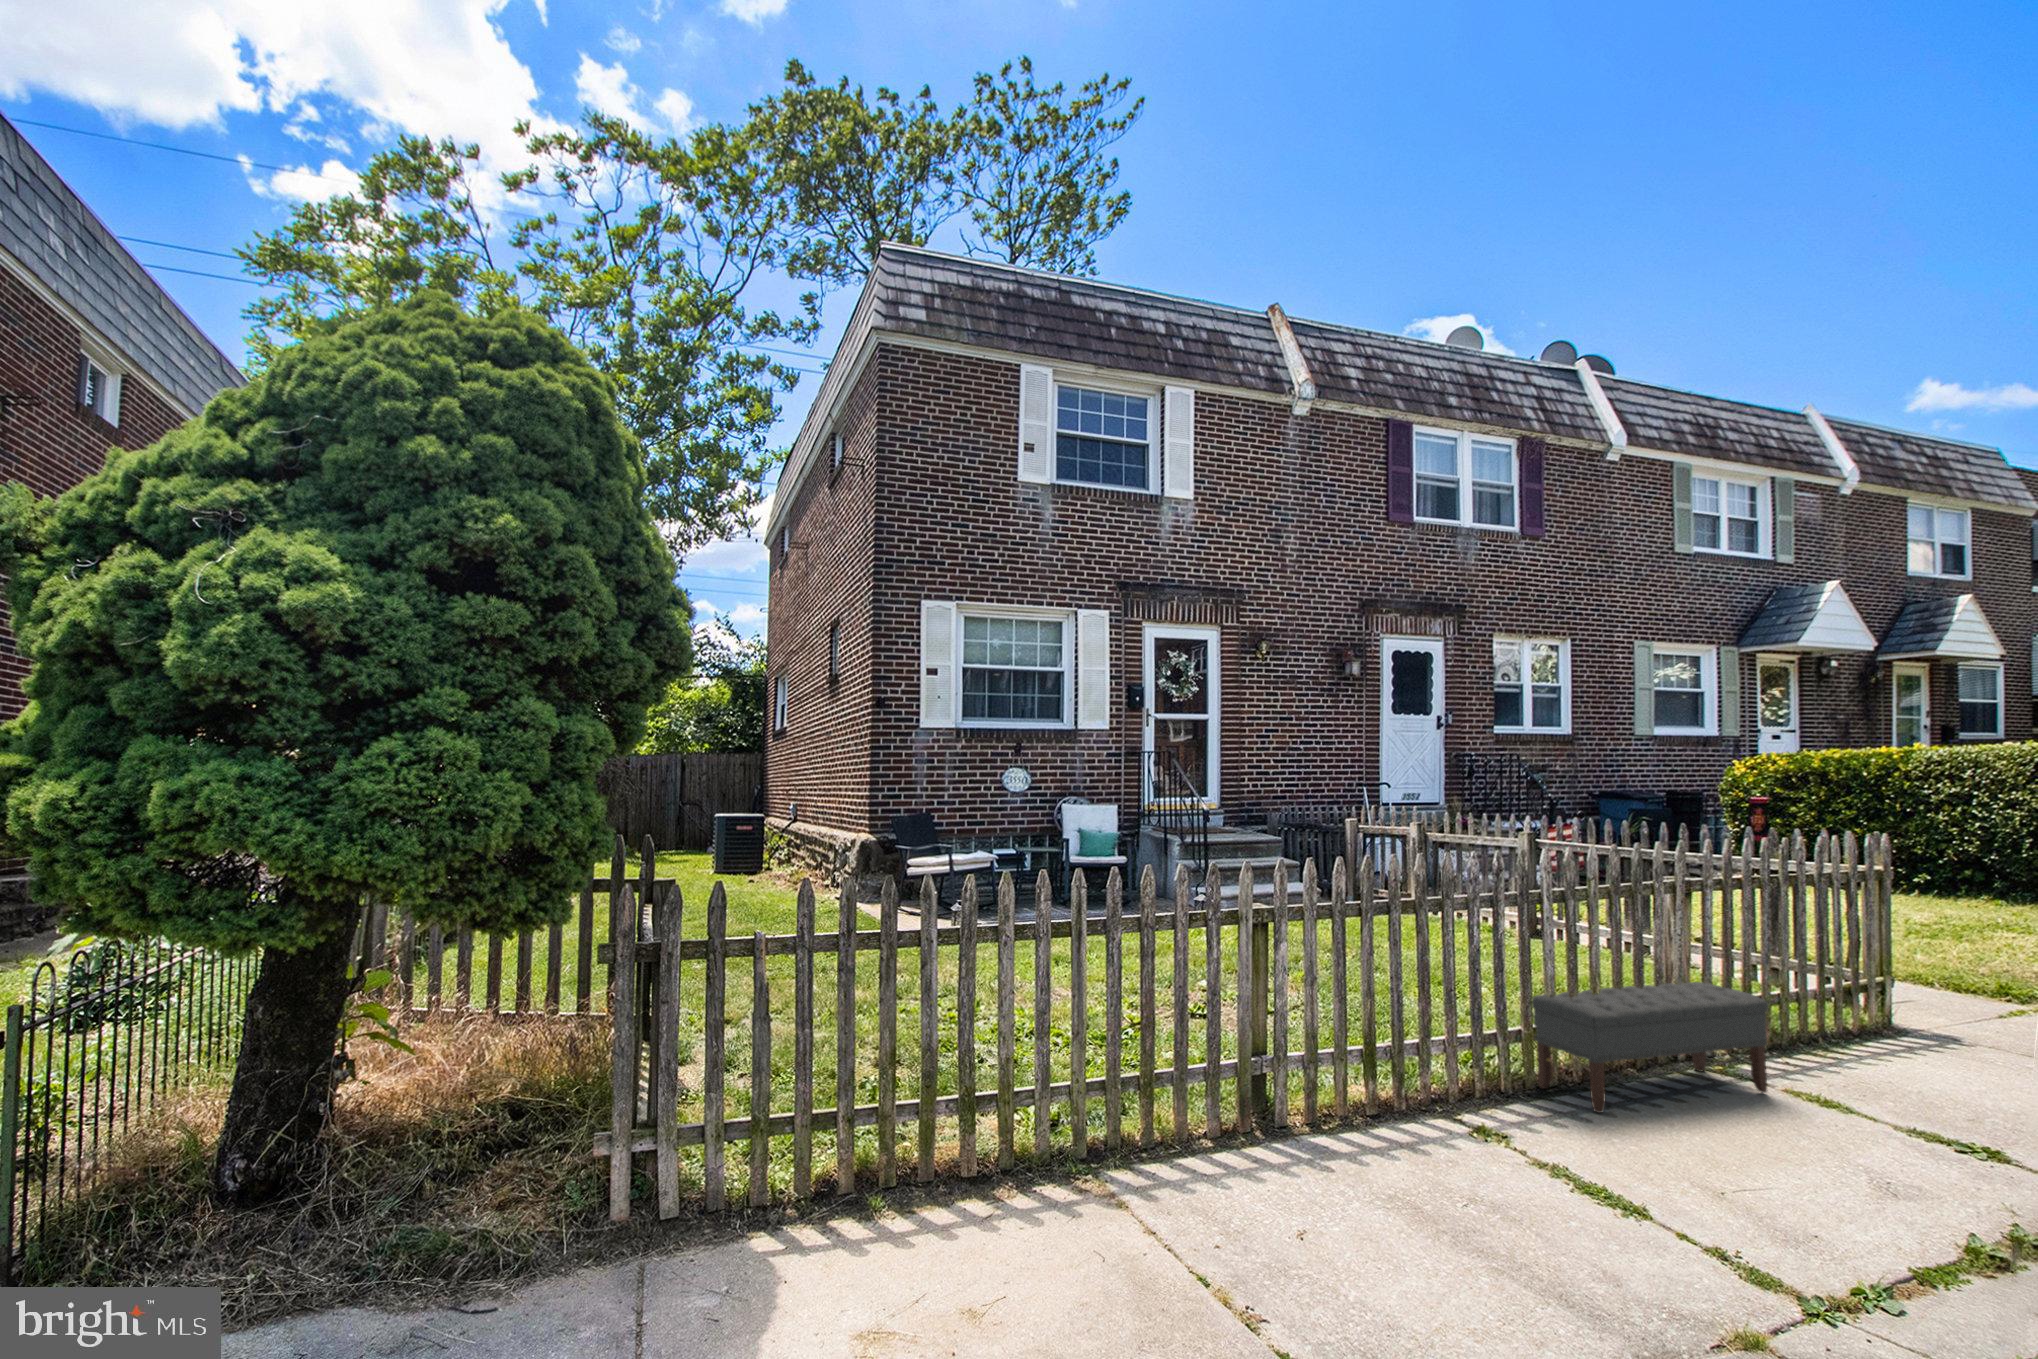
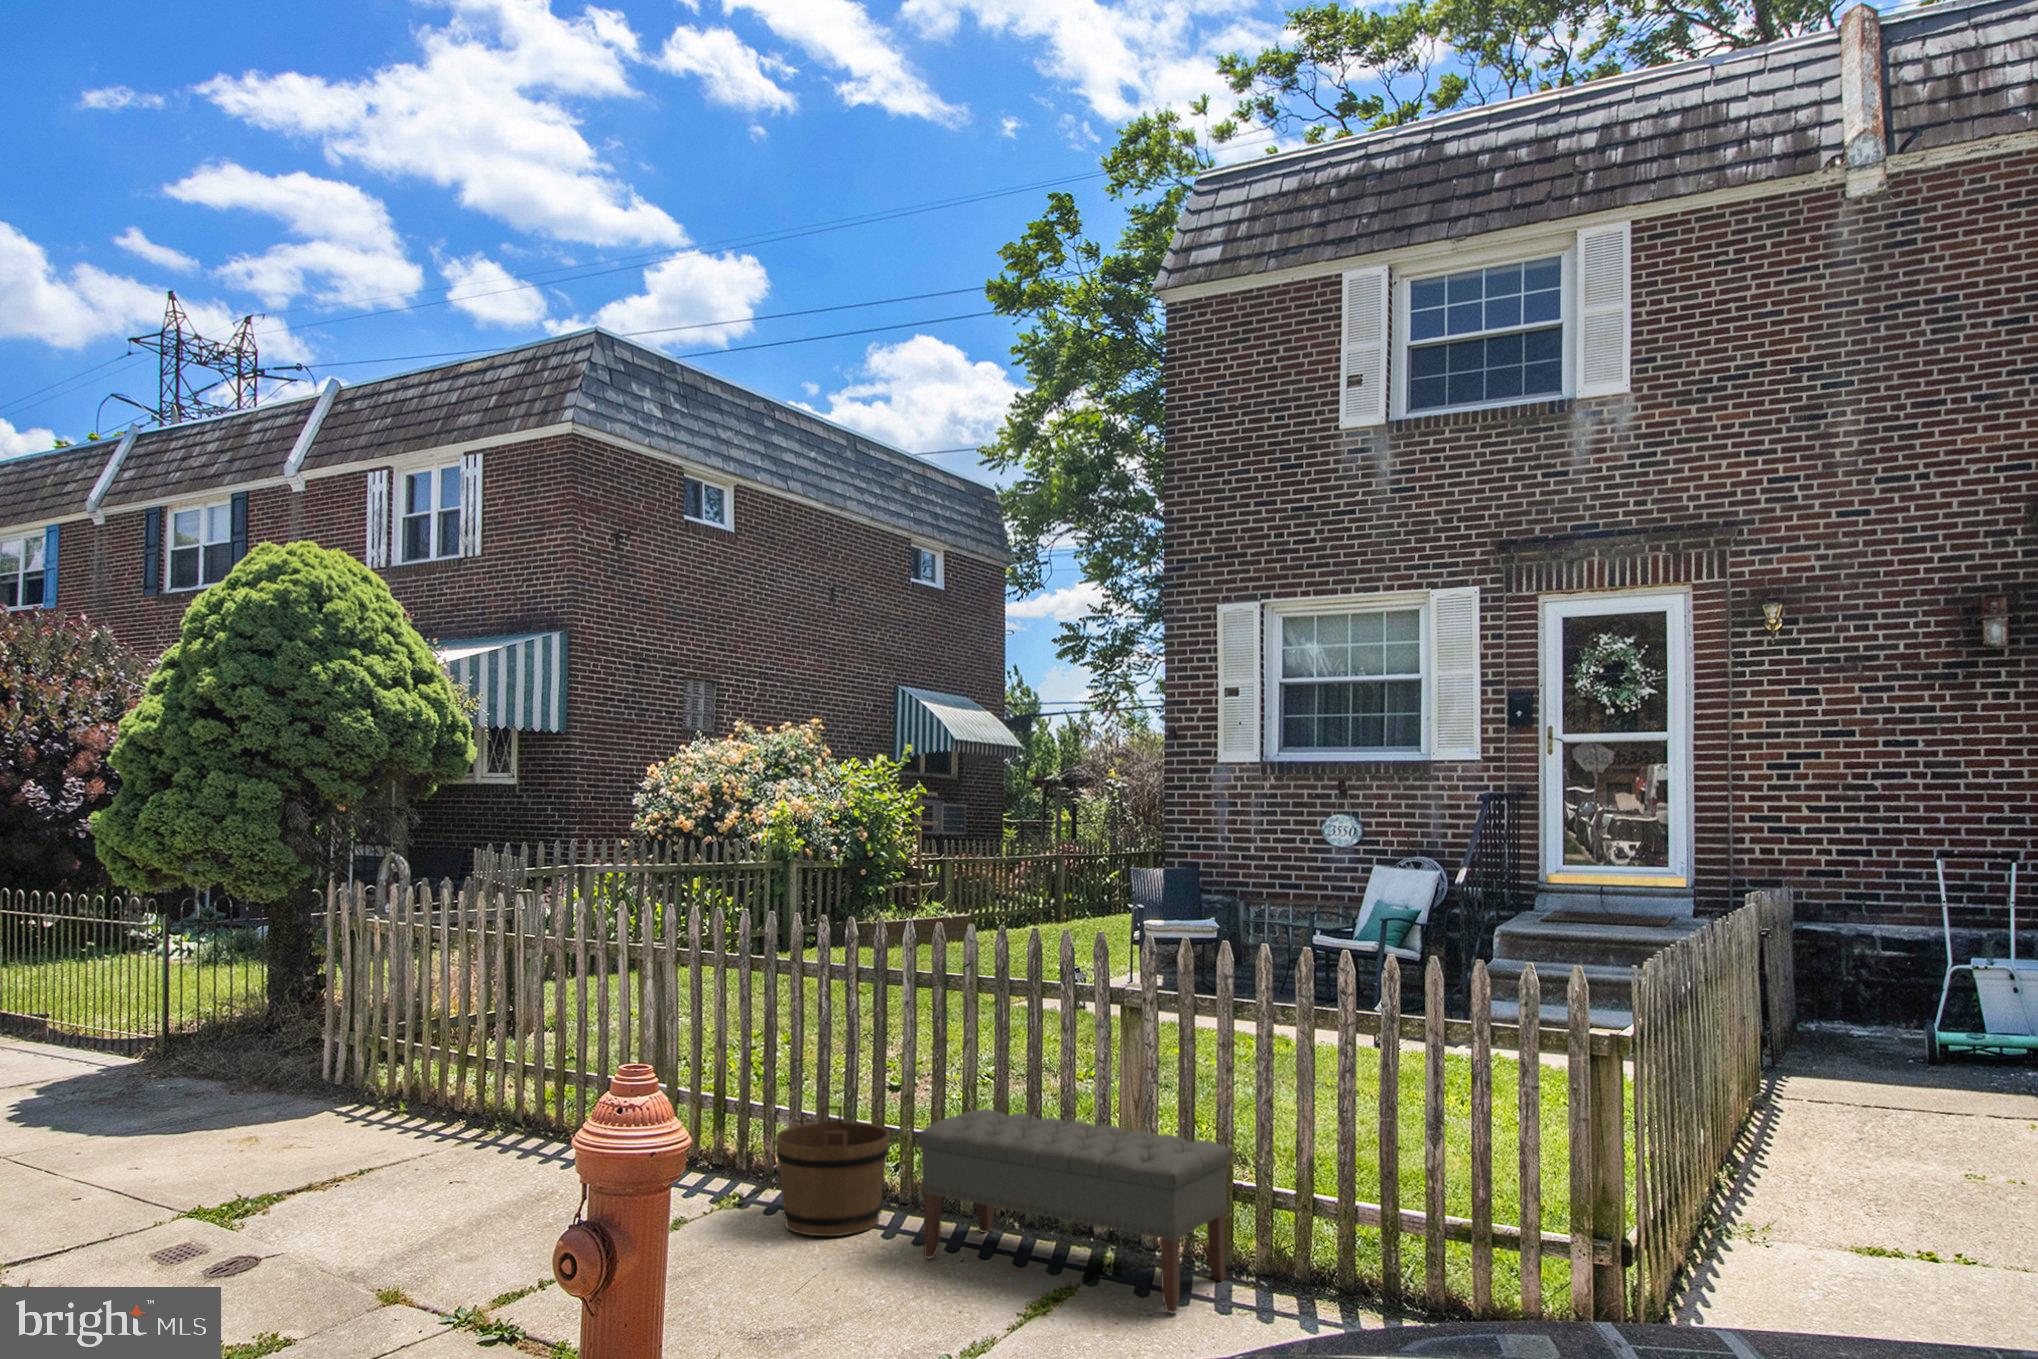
bucket: none [1420,1019,1527,1129] -> present [776,1106,890,1236]

